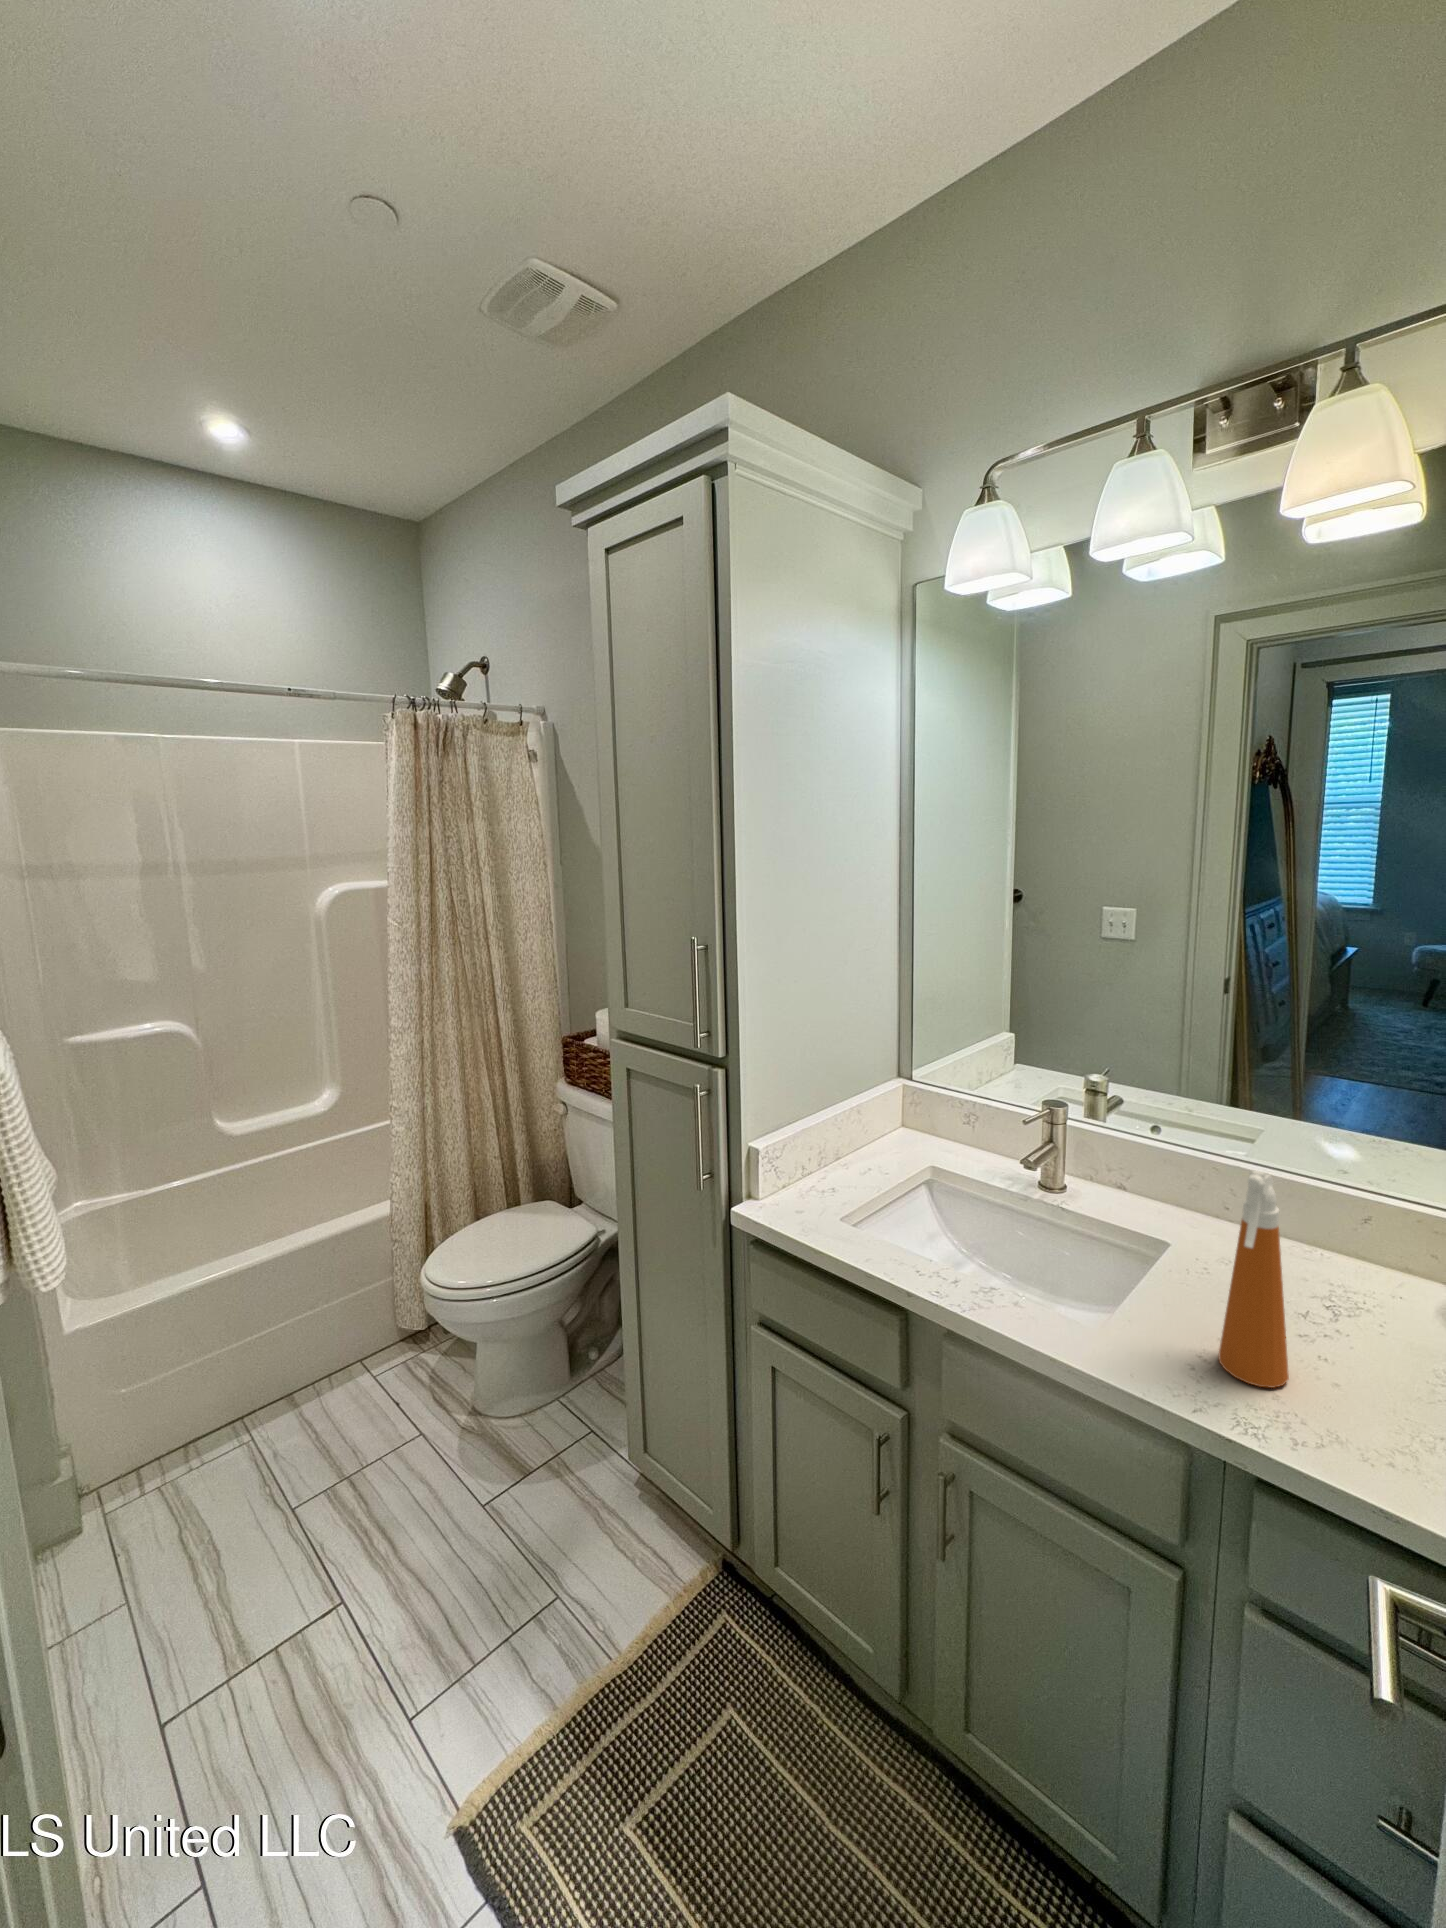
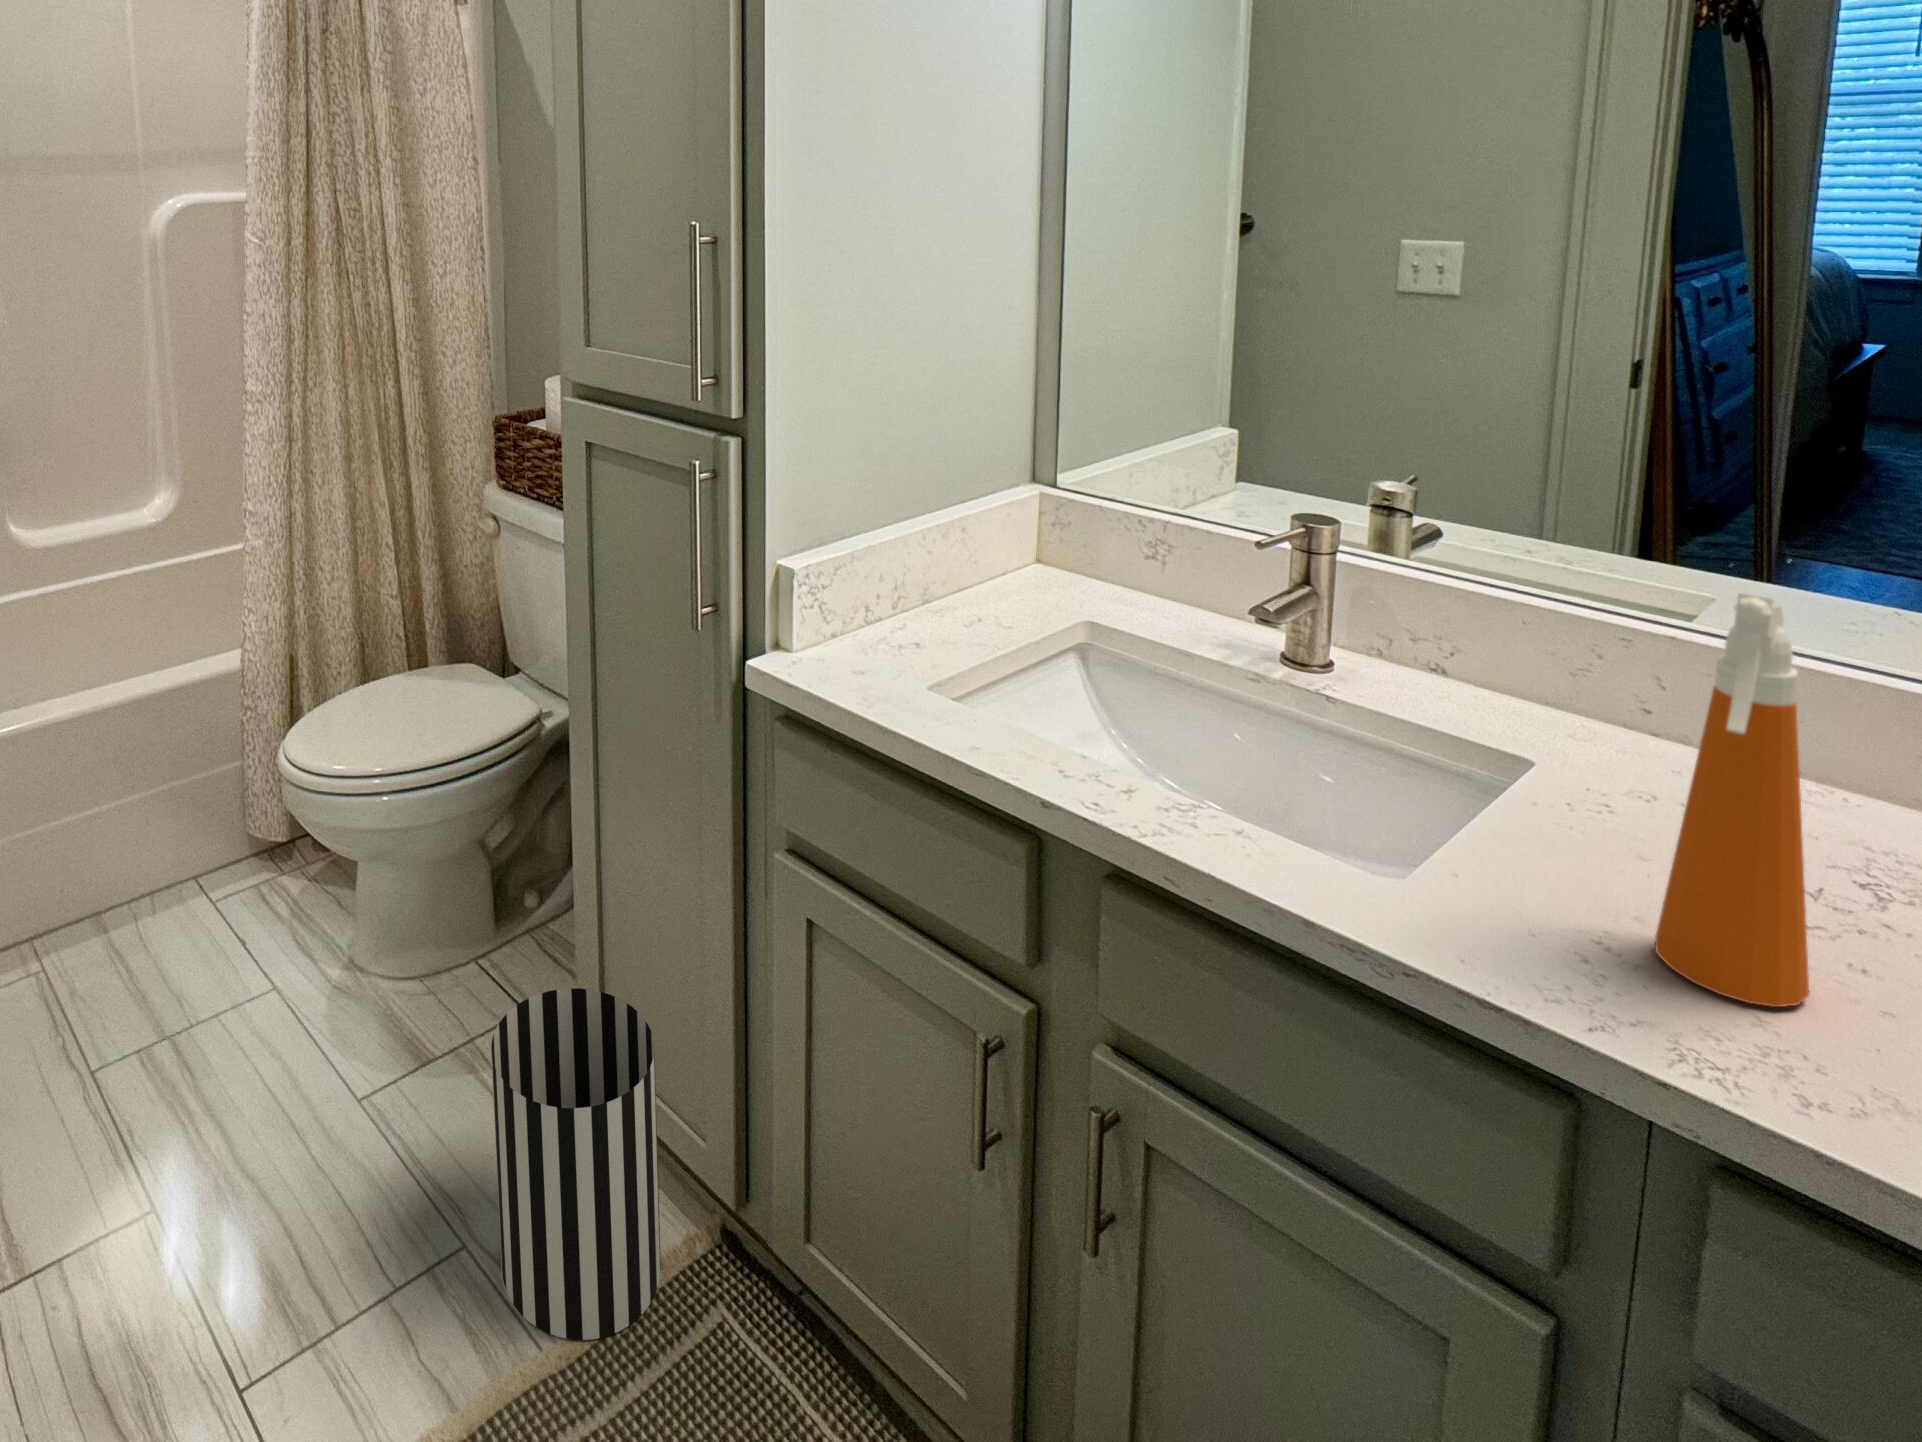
wastebasket: none [575,1421,686,1649] -> present [491,988,661,1340]

